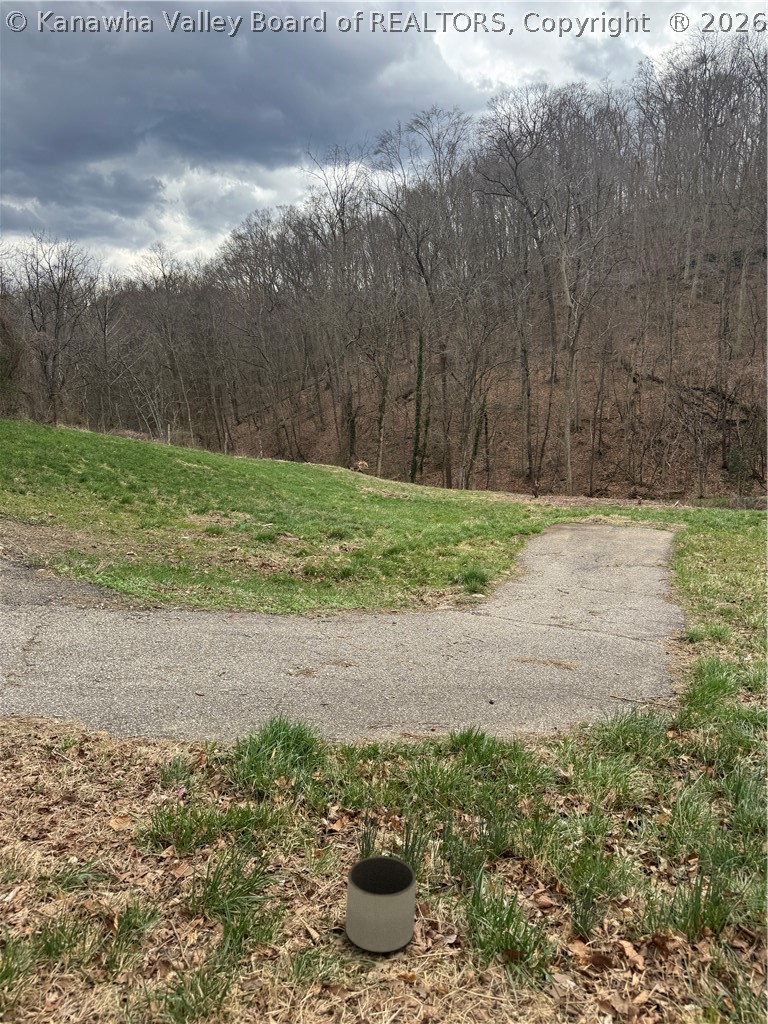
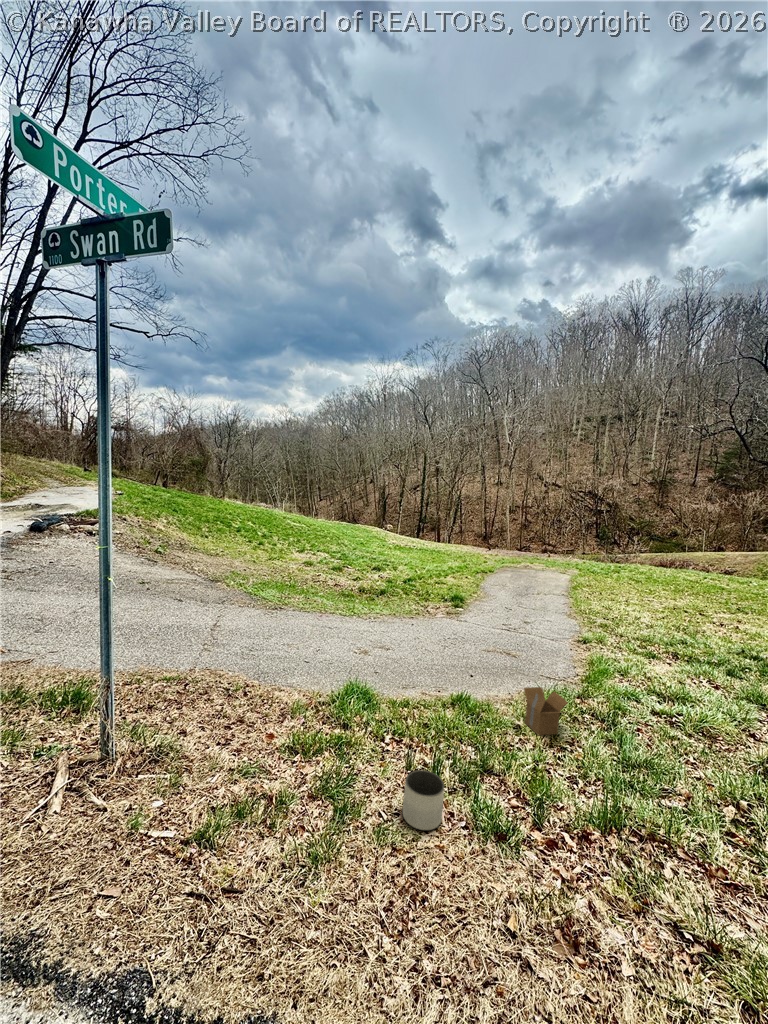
cardboard box: none [576,712,652,793] -> present [524,687,568,735]

